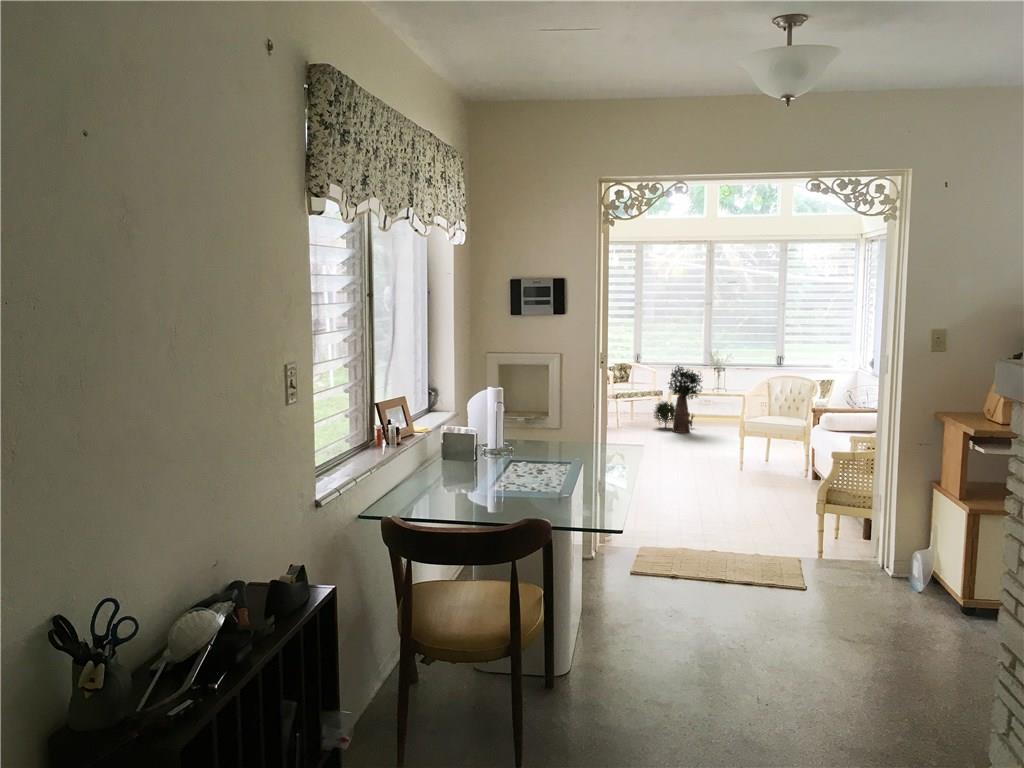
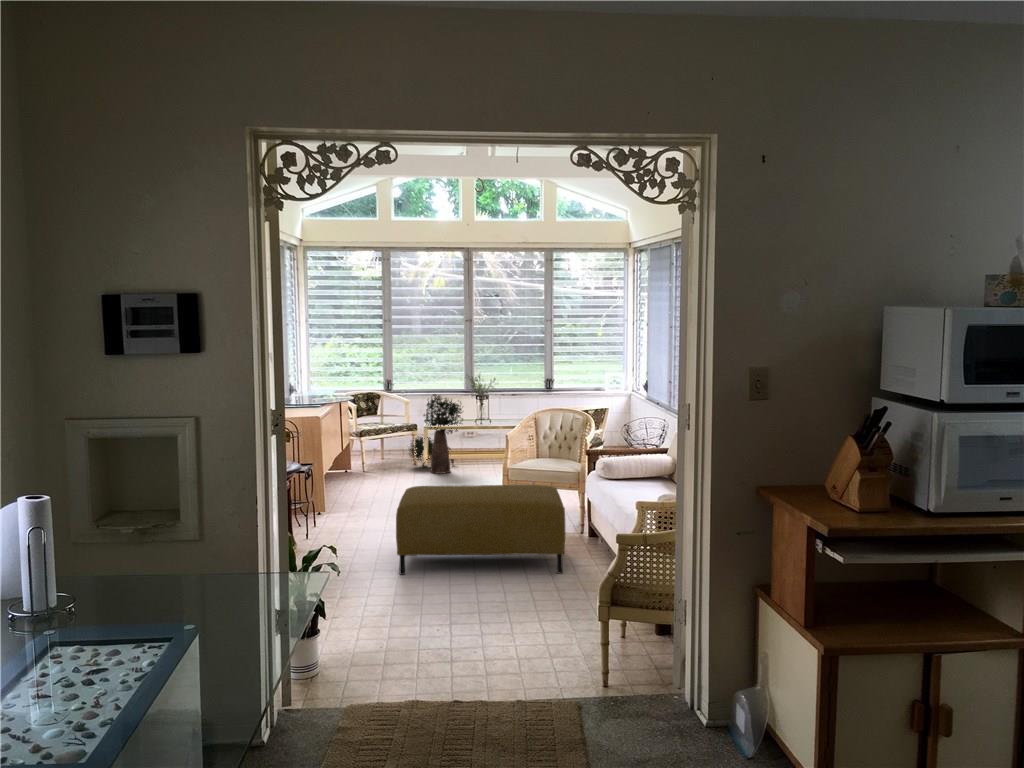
ottoman: none [658,429,793,499] -> present [396,485,566,575]

